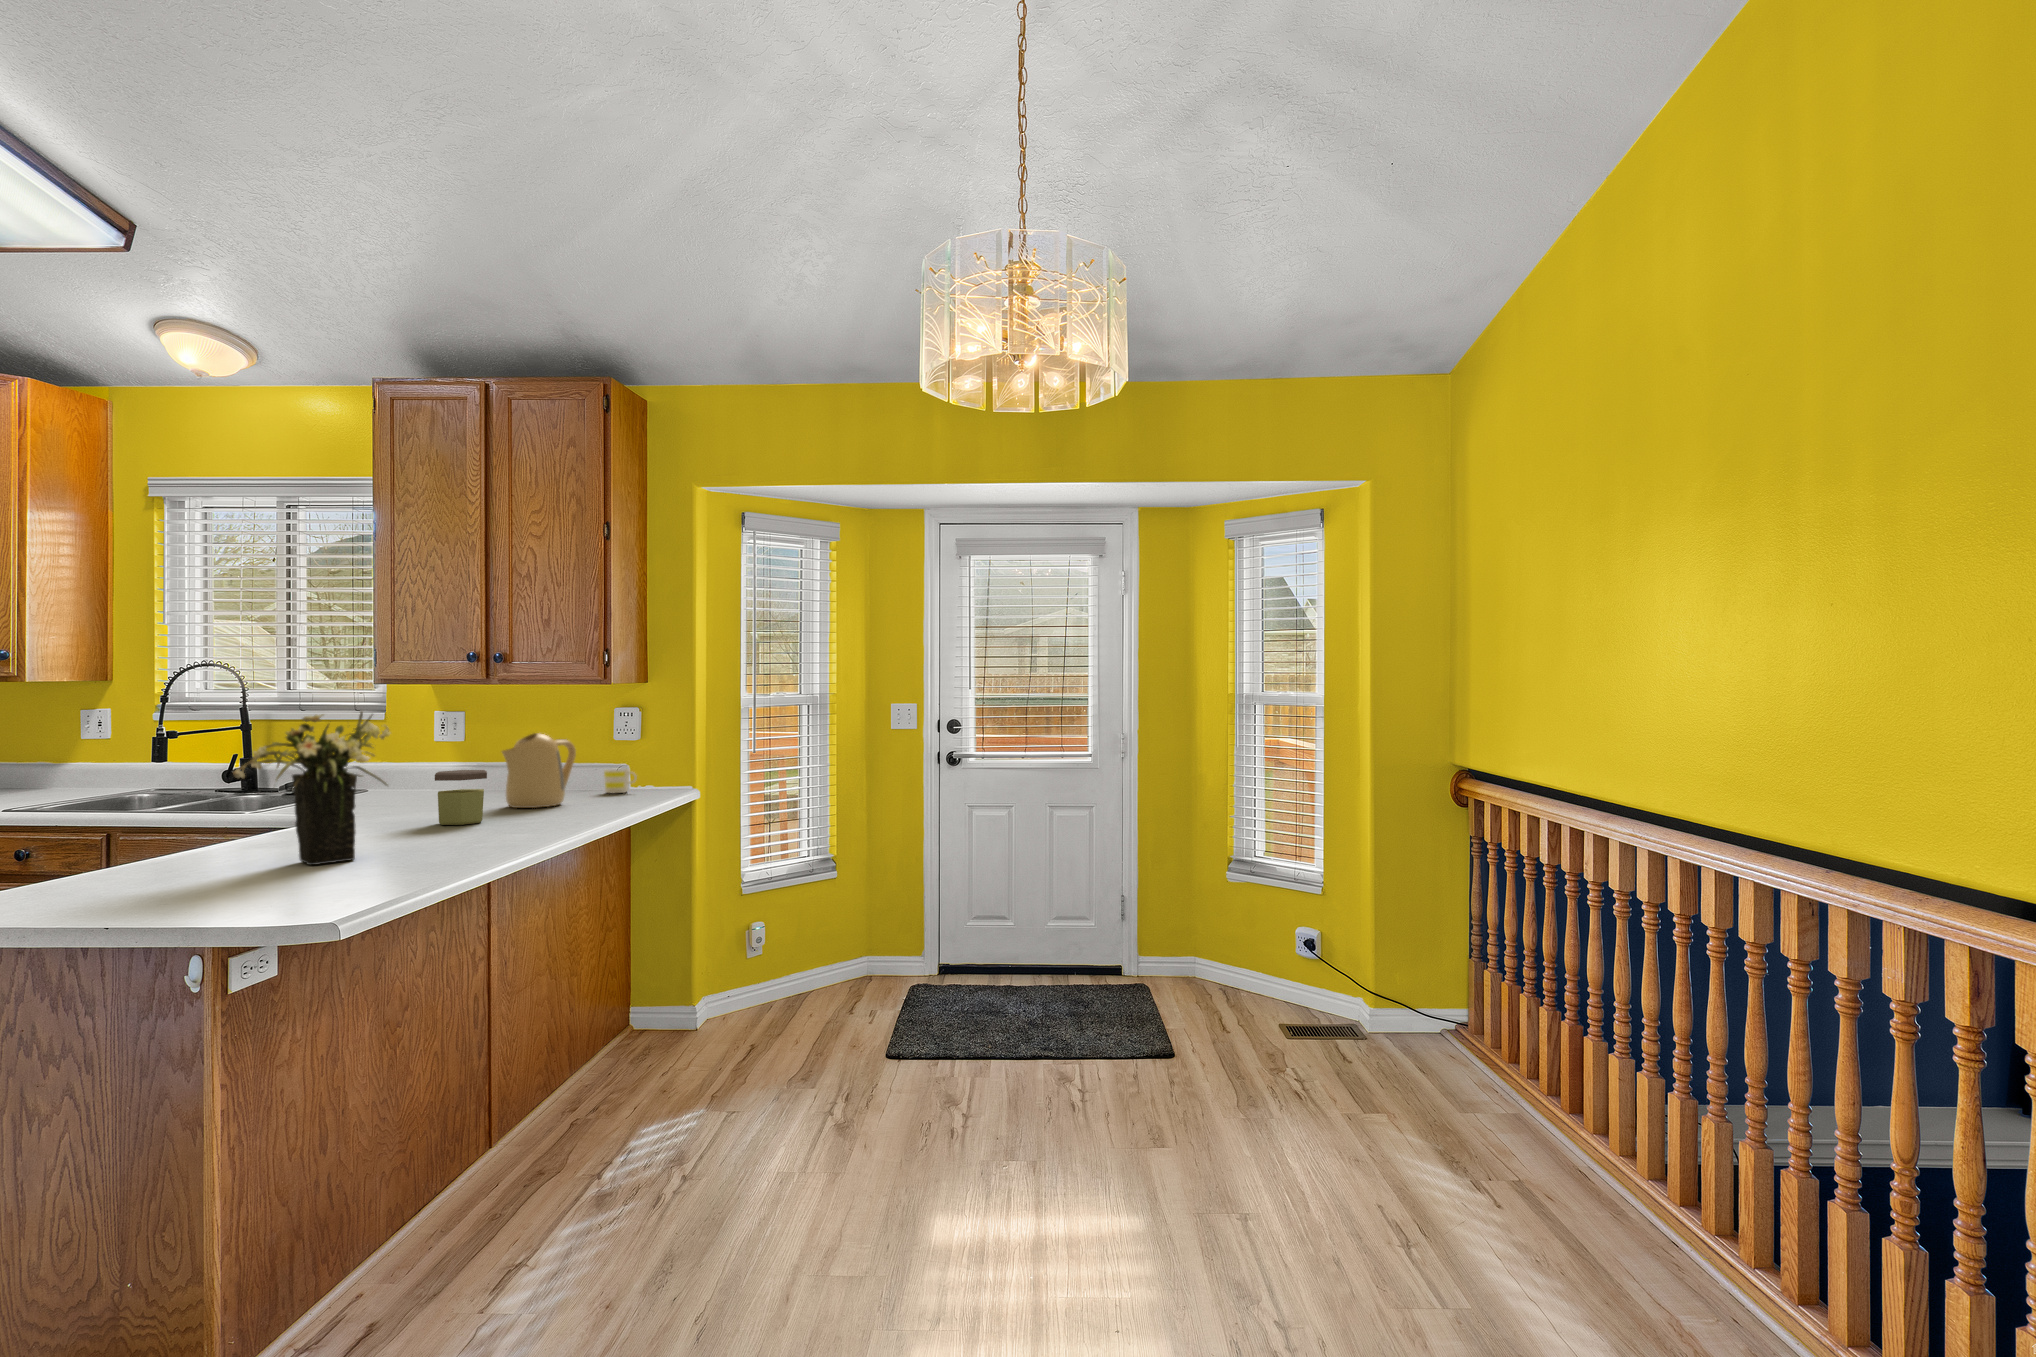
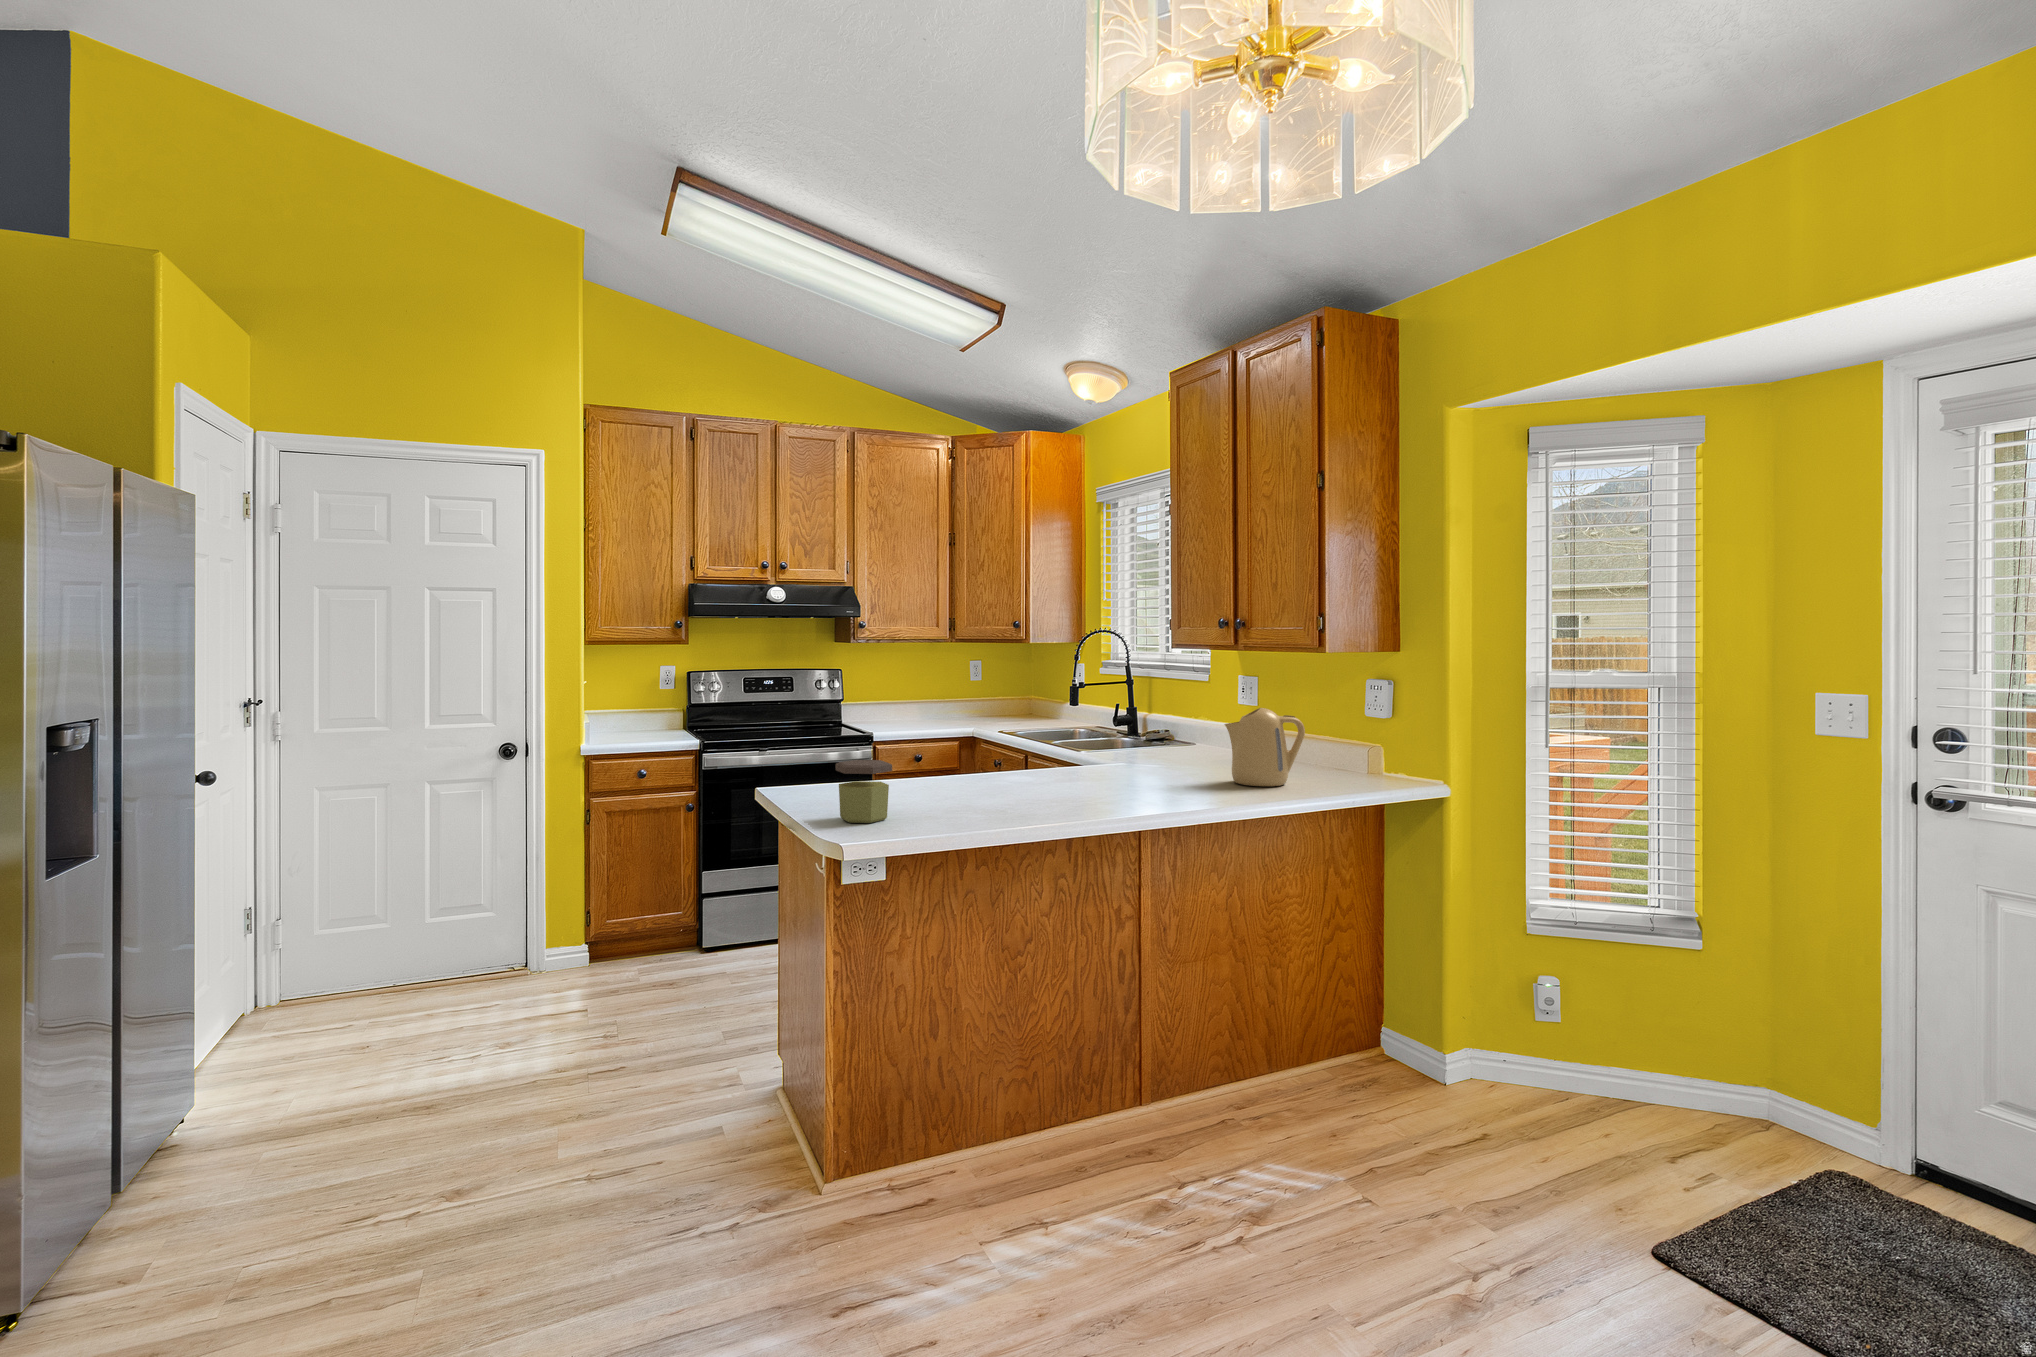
flower arrangement: present [233,711,390,865] -> none [929,684,1041,812]
mug: present [604,769,637,793] -> none [1357,752,1388,781]
jar: present [435,770,487,825] -> present [835,760,892,823]

